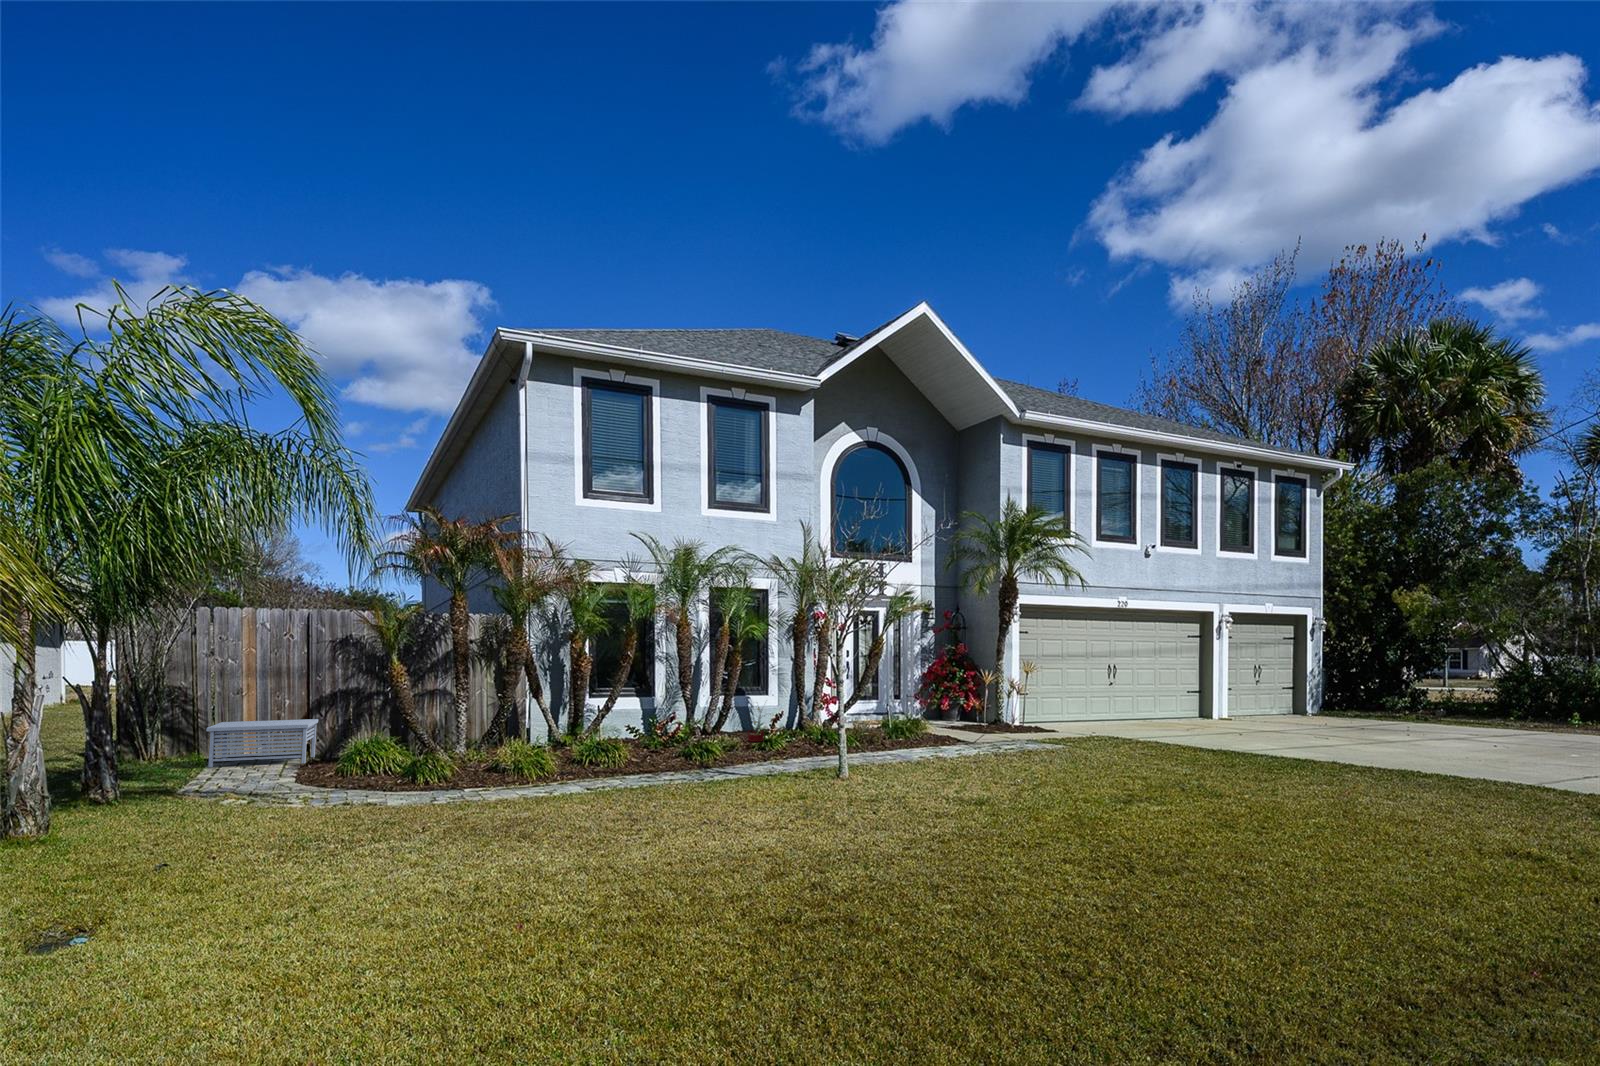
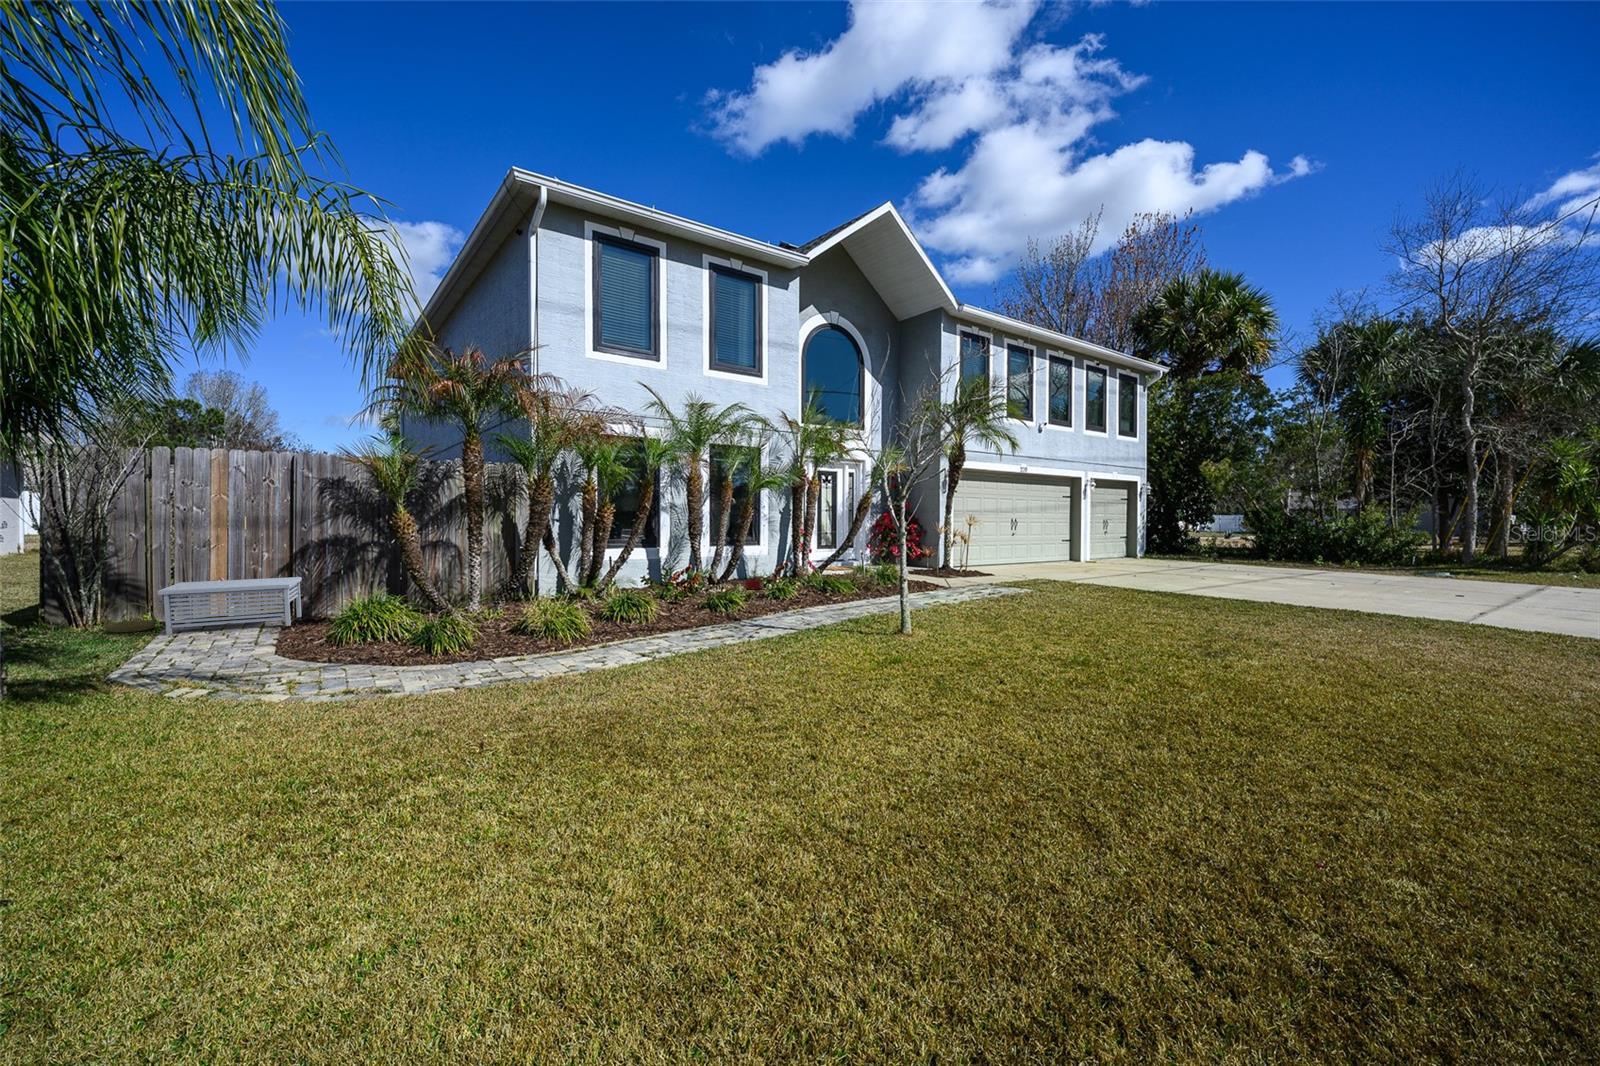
basket: none [161,739,202,765] -> present [103,603,158,632]

